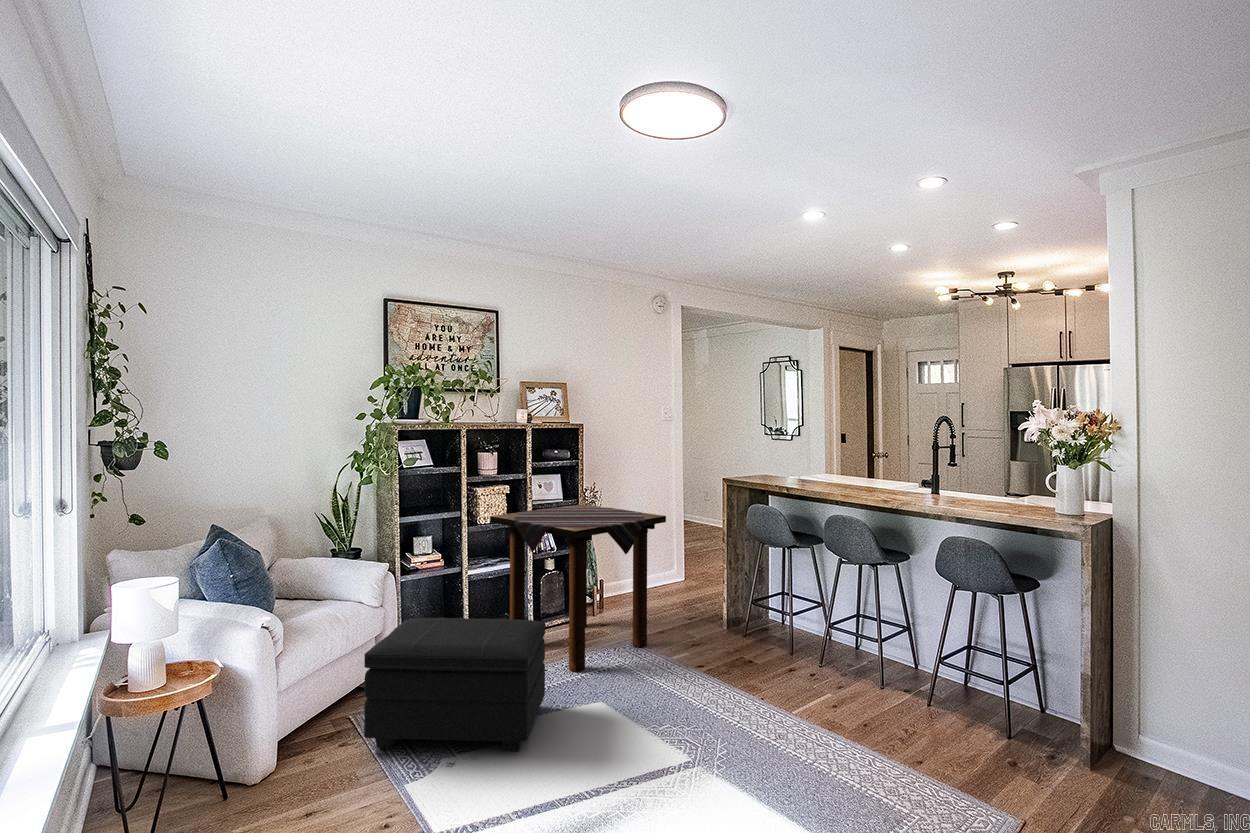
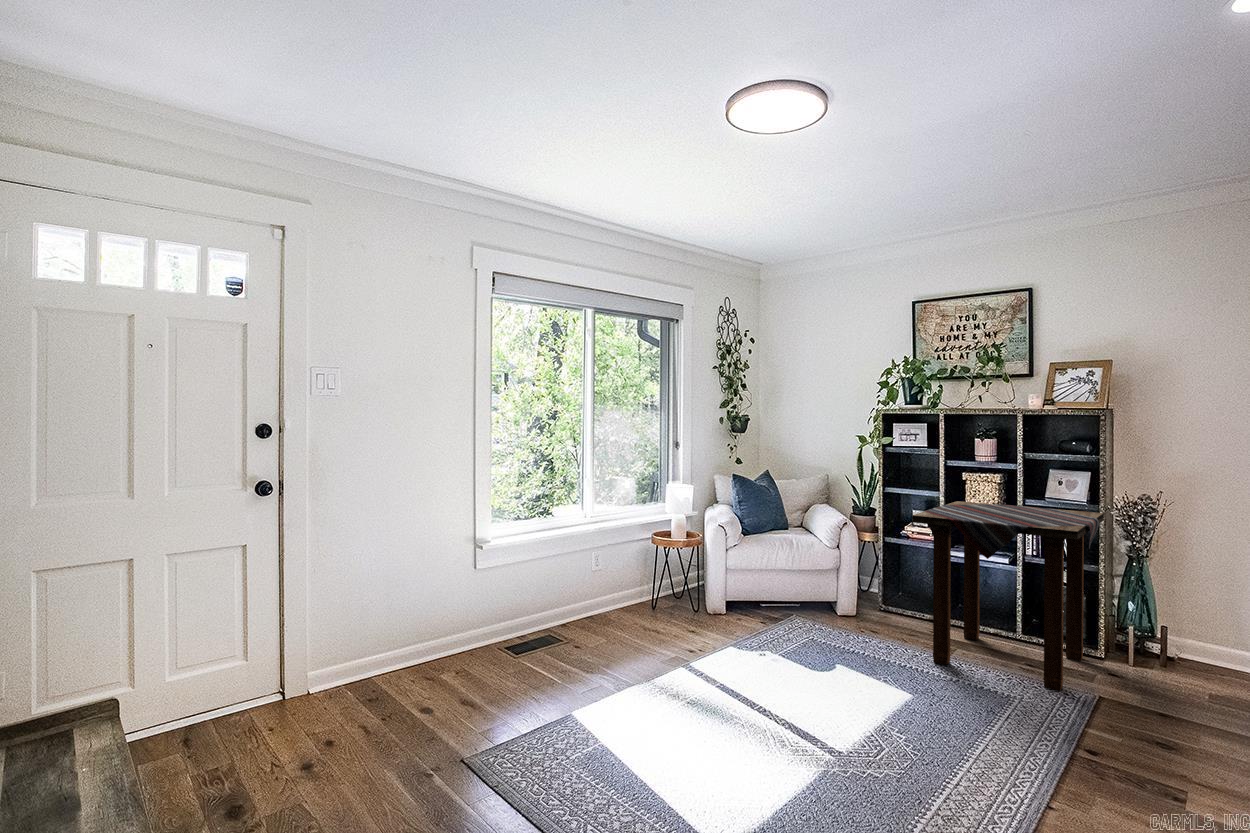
footstool: present [364,617,545,752] -> none [744,554,850,654]

